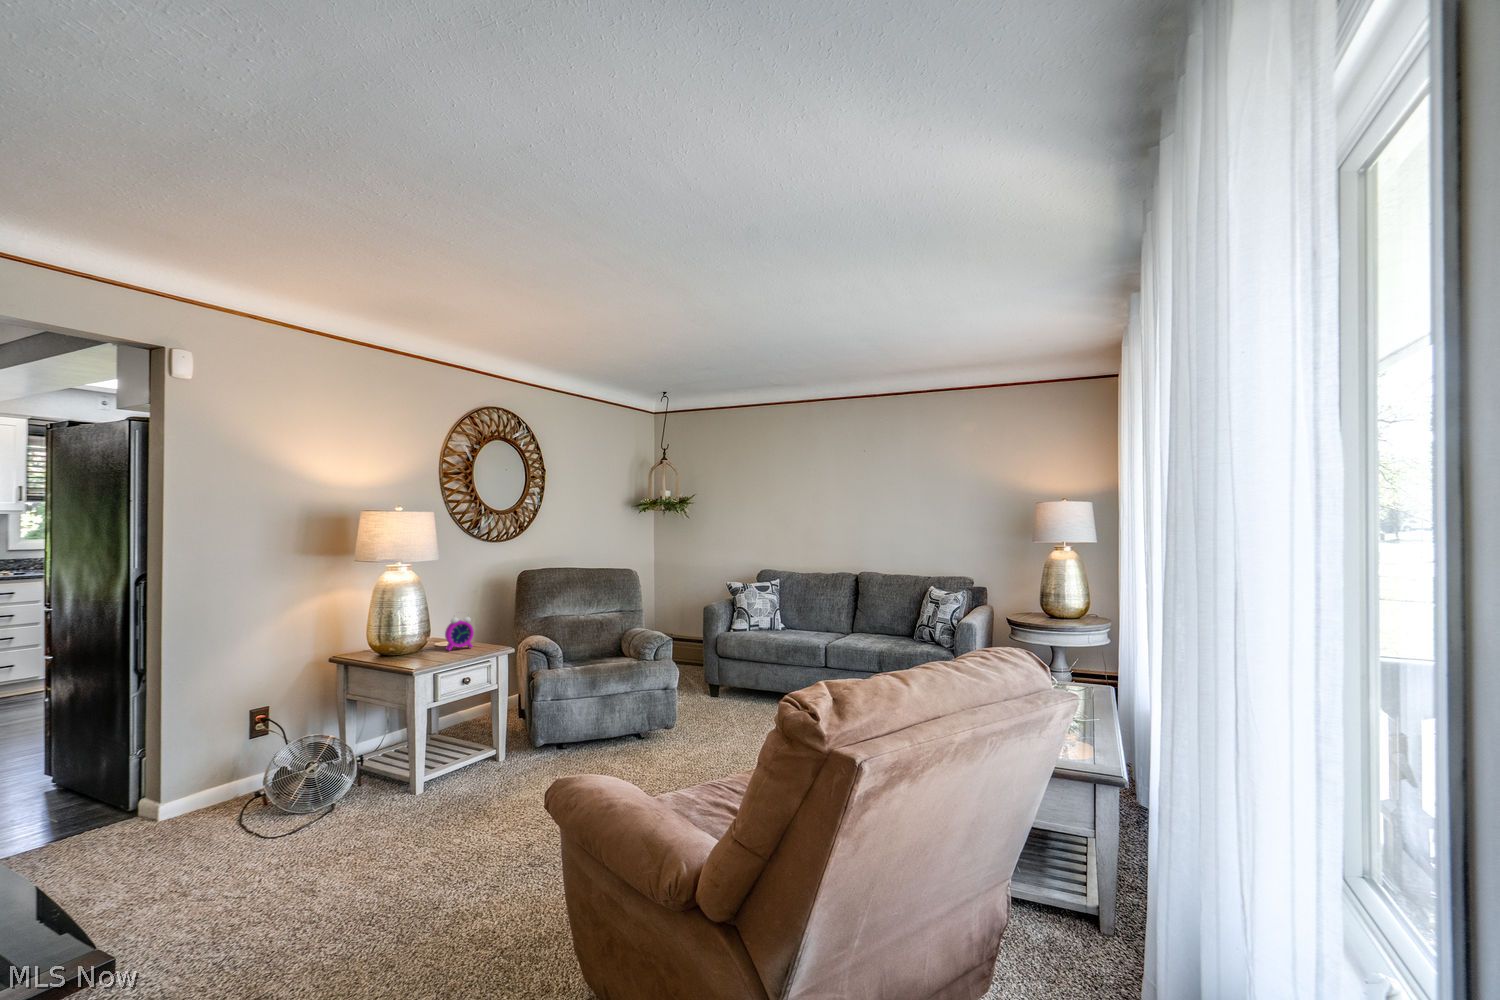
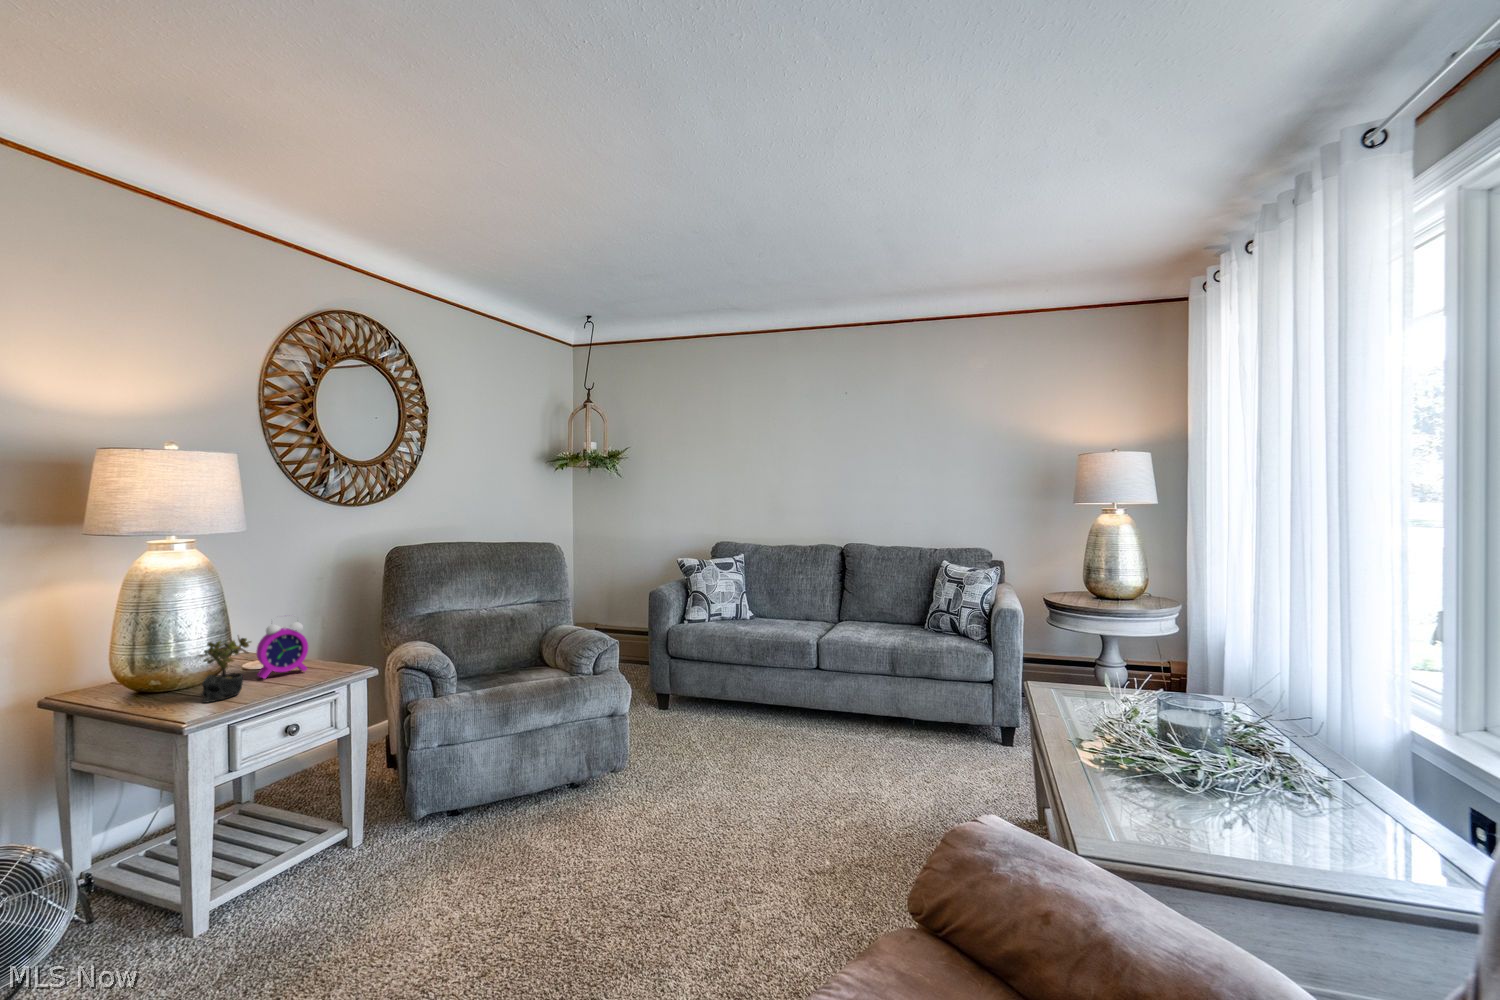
succulent plant: none [419,622,446,660] -> present [199,637,251,703]

